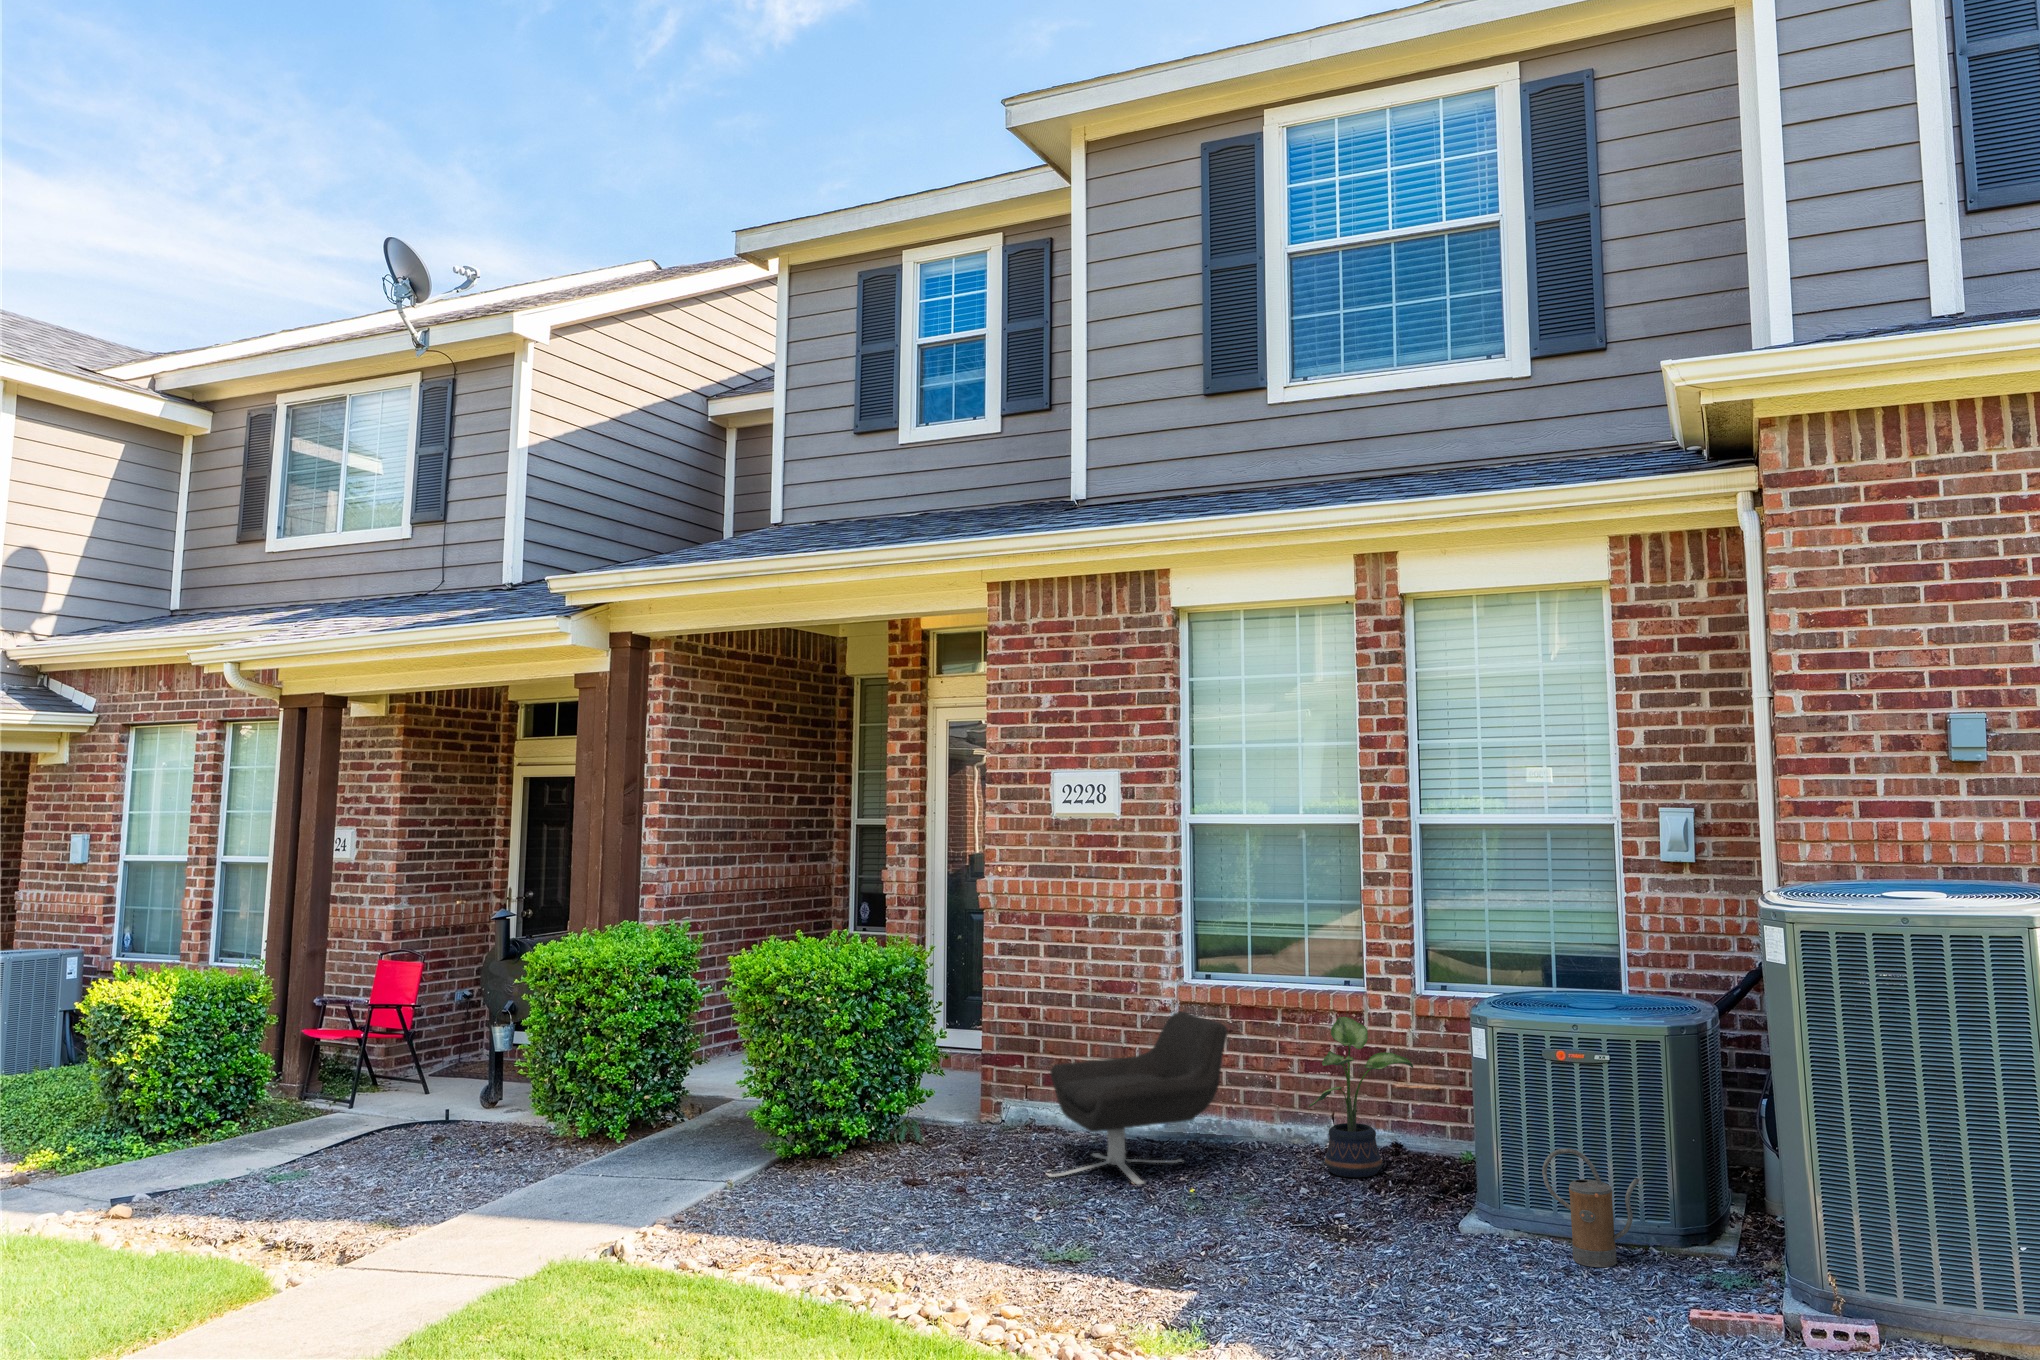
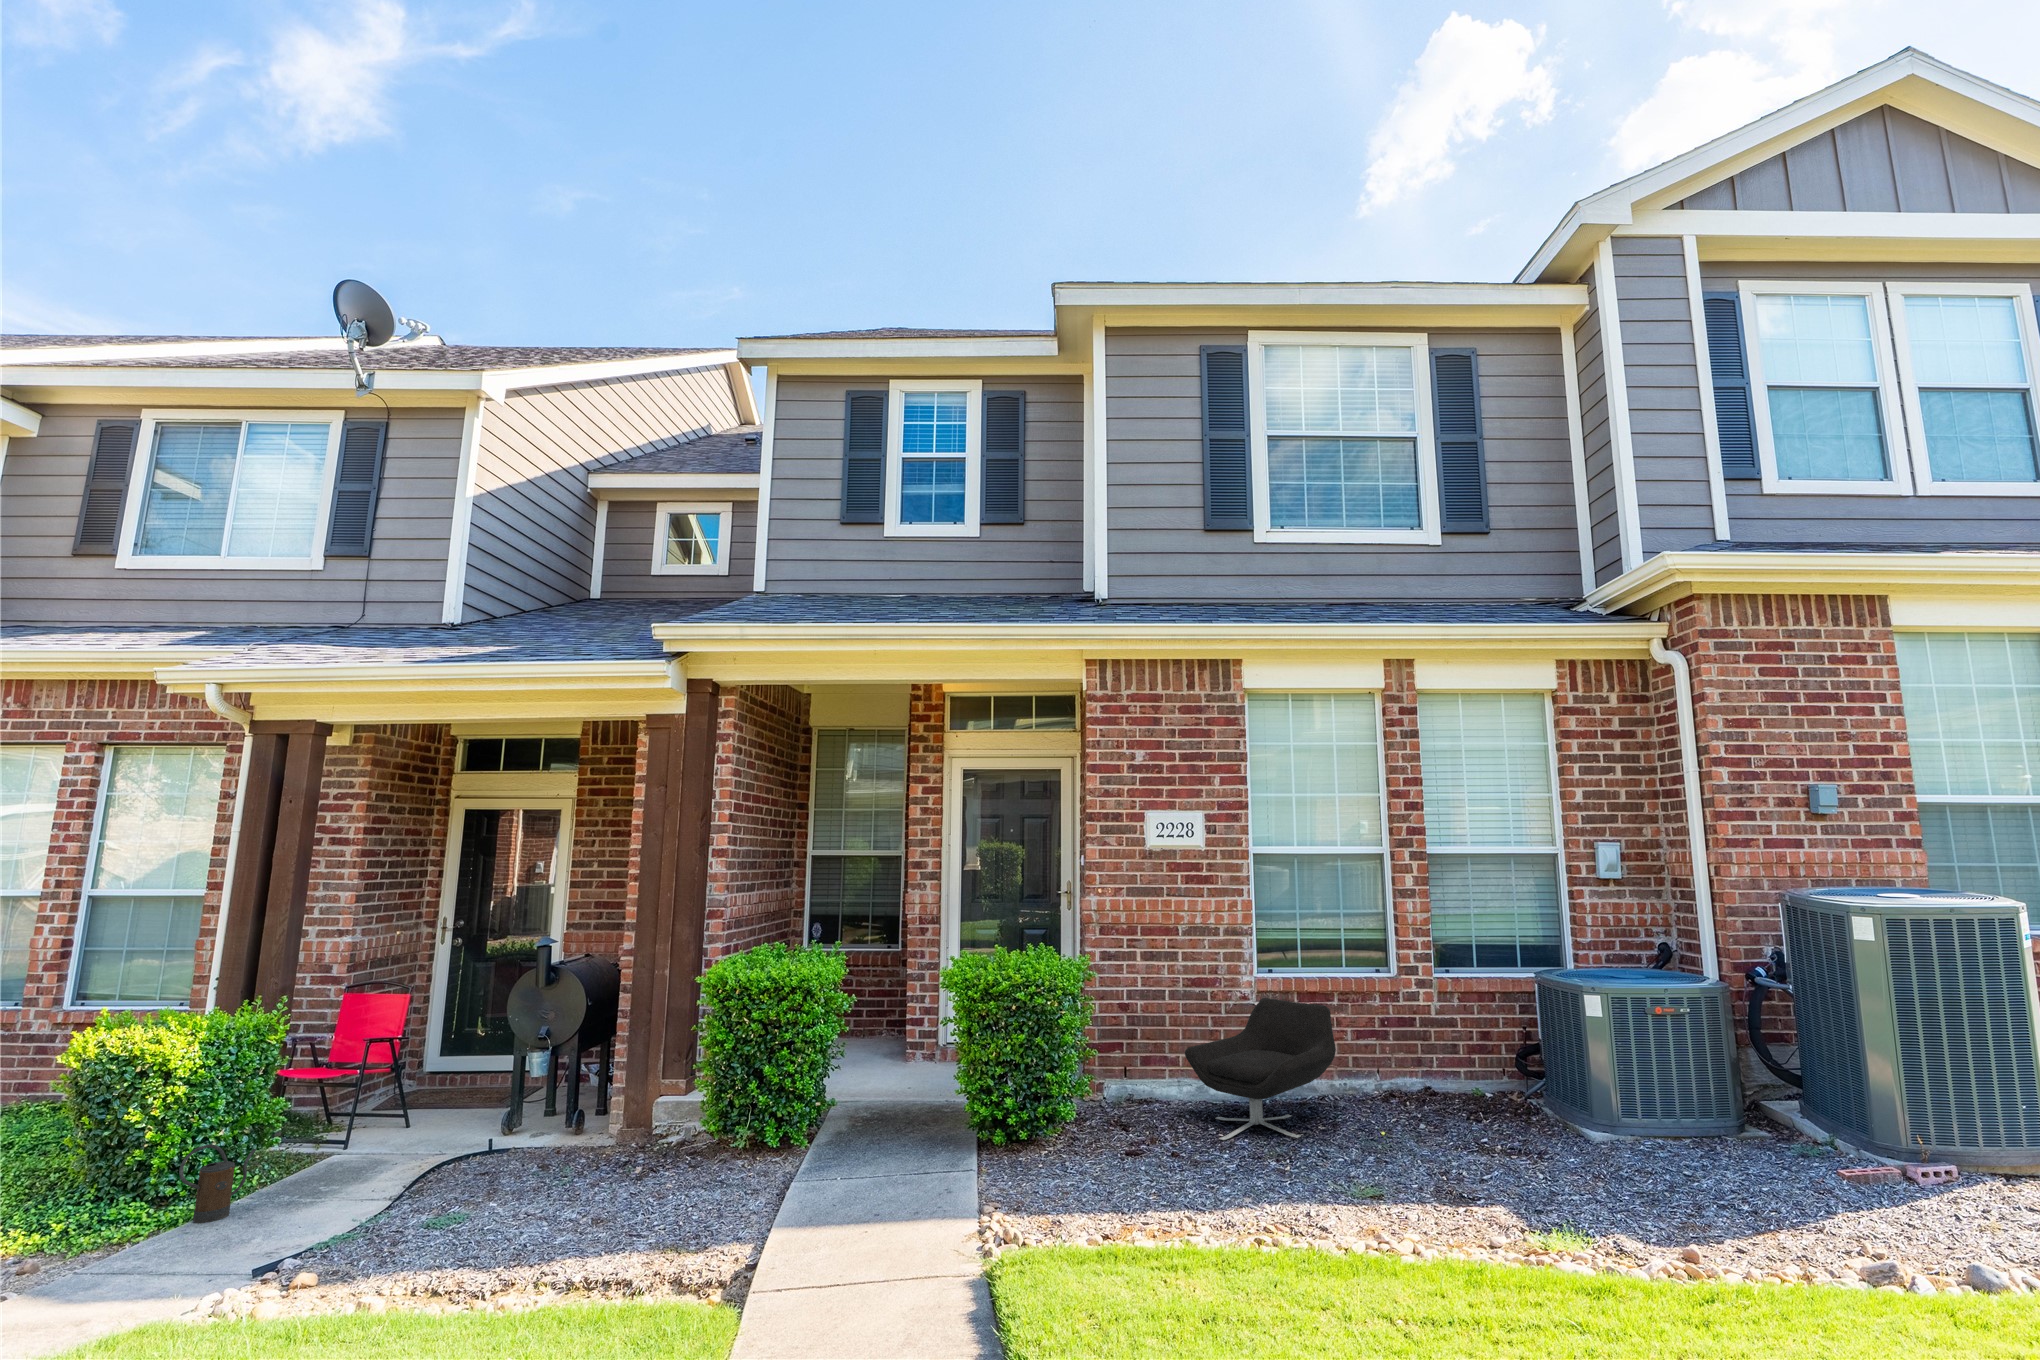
potted plant: present [1309,1017,1413,1177] -> none [1387,995,1461,1114]
watering can: present [1542,1149,1640,1267] -> present [179,1144,257,1223]

